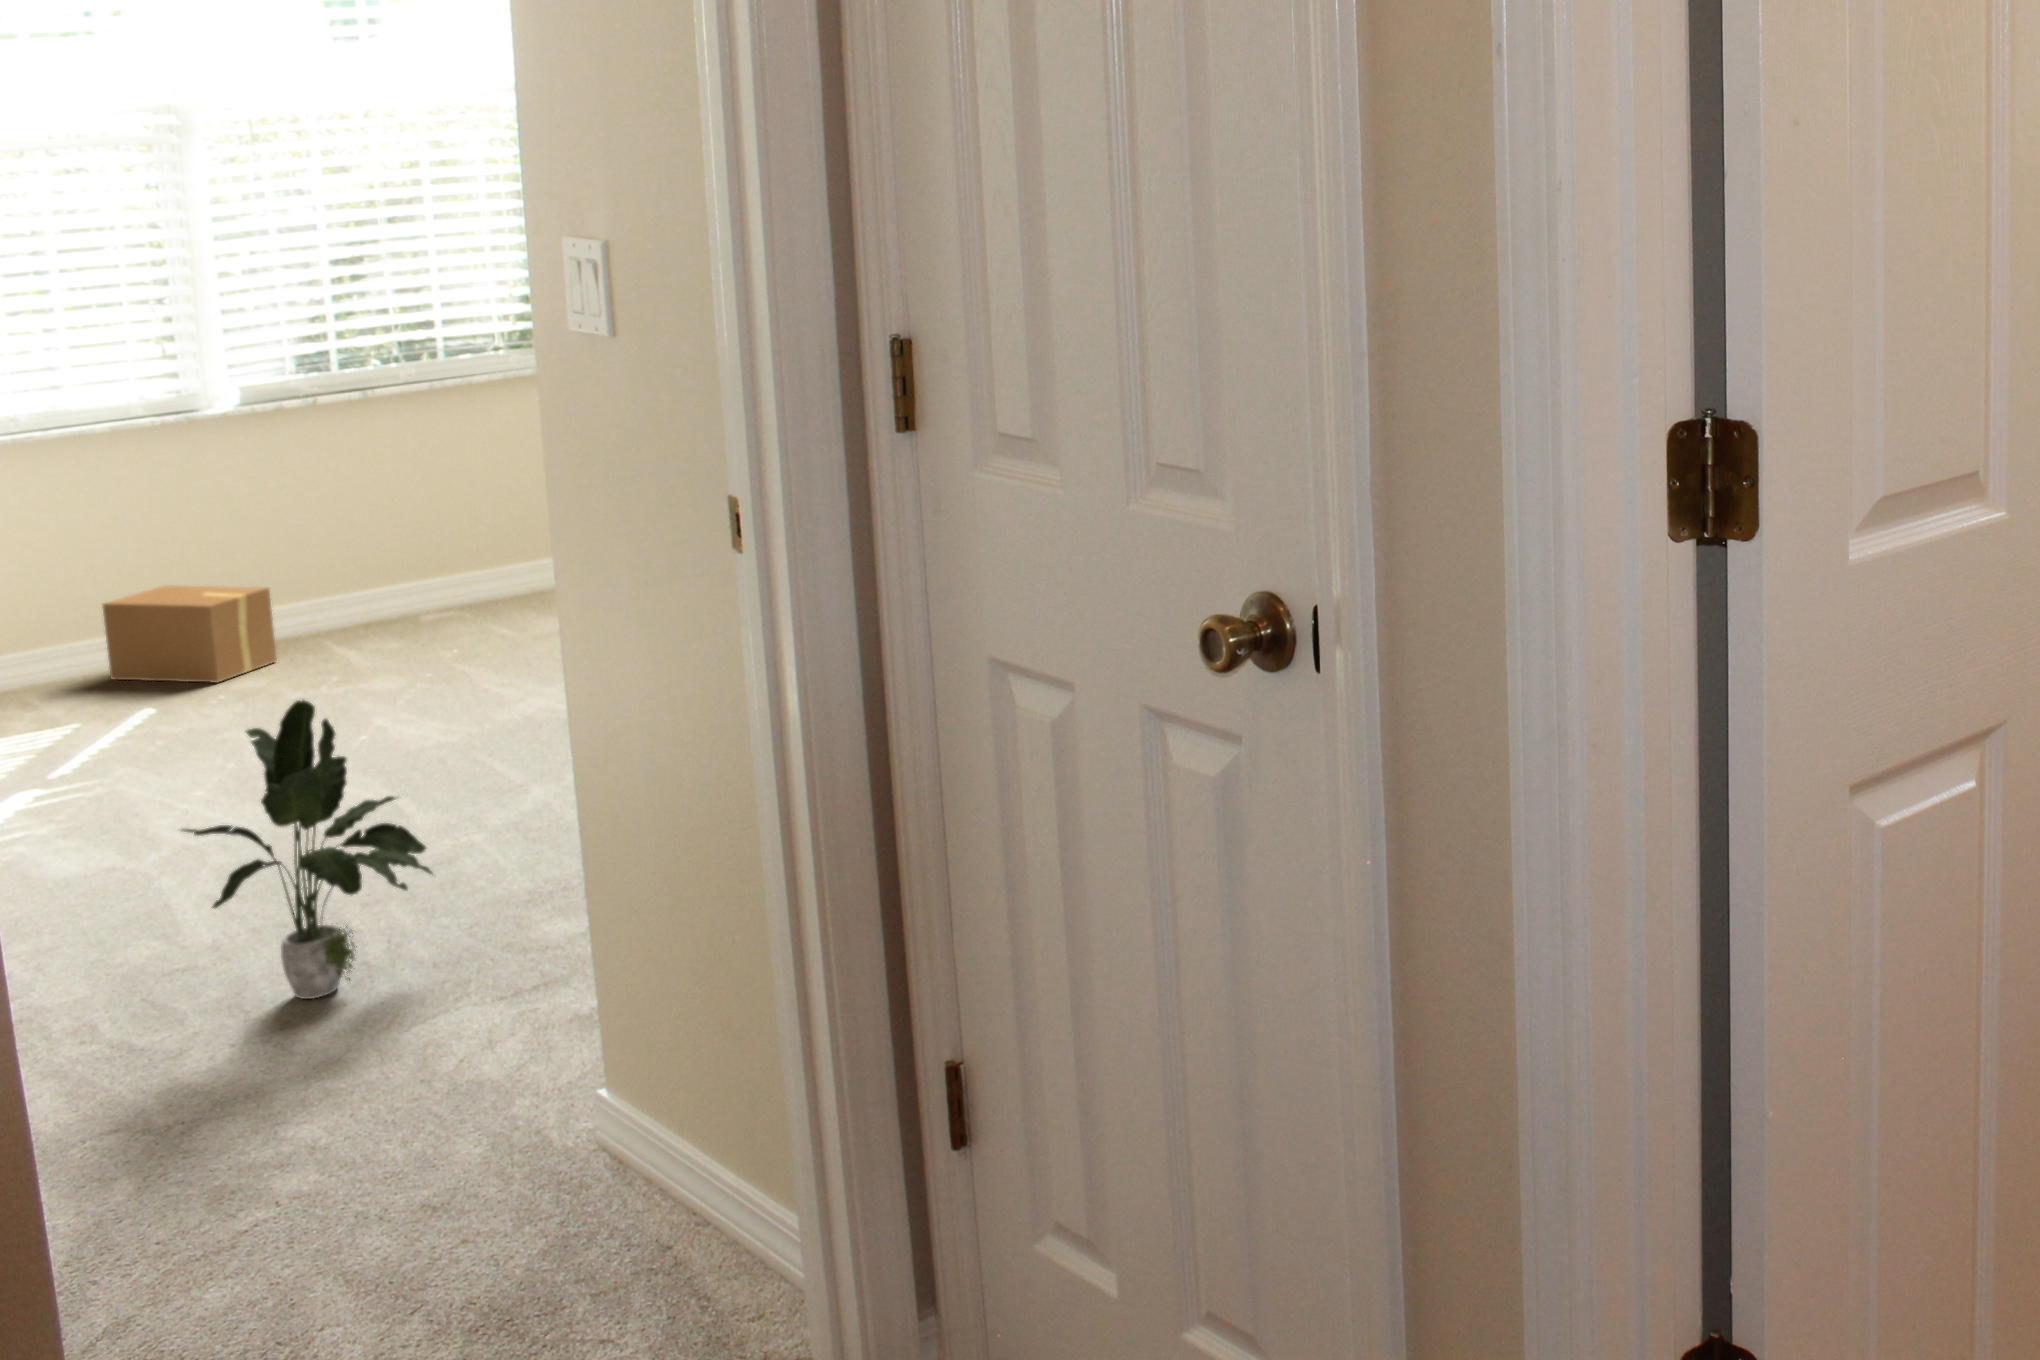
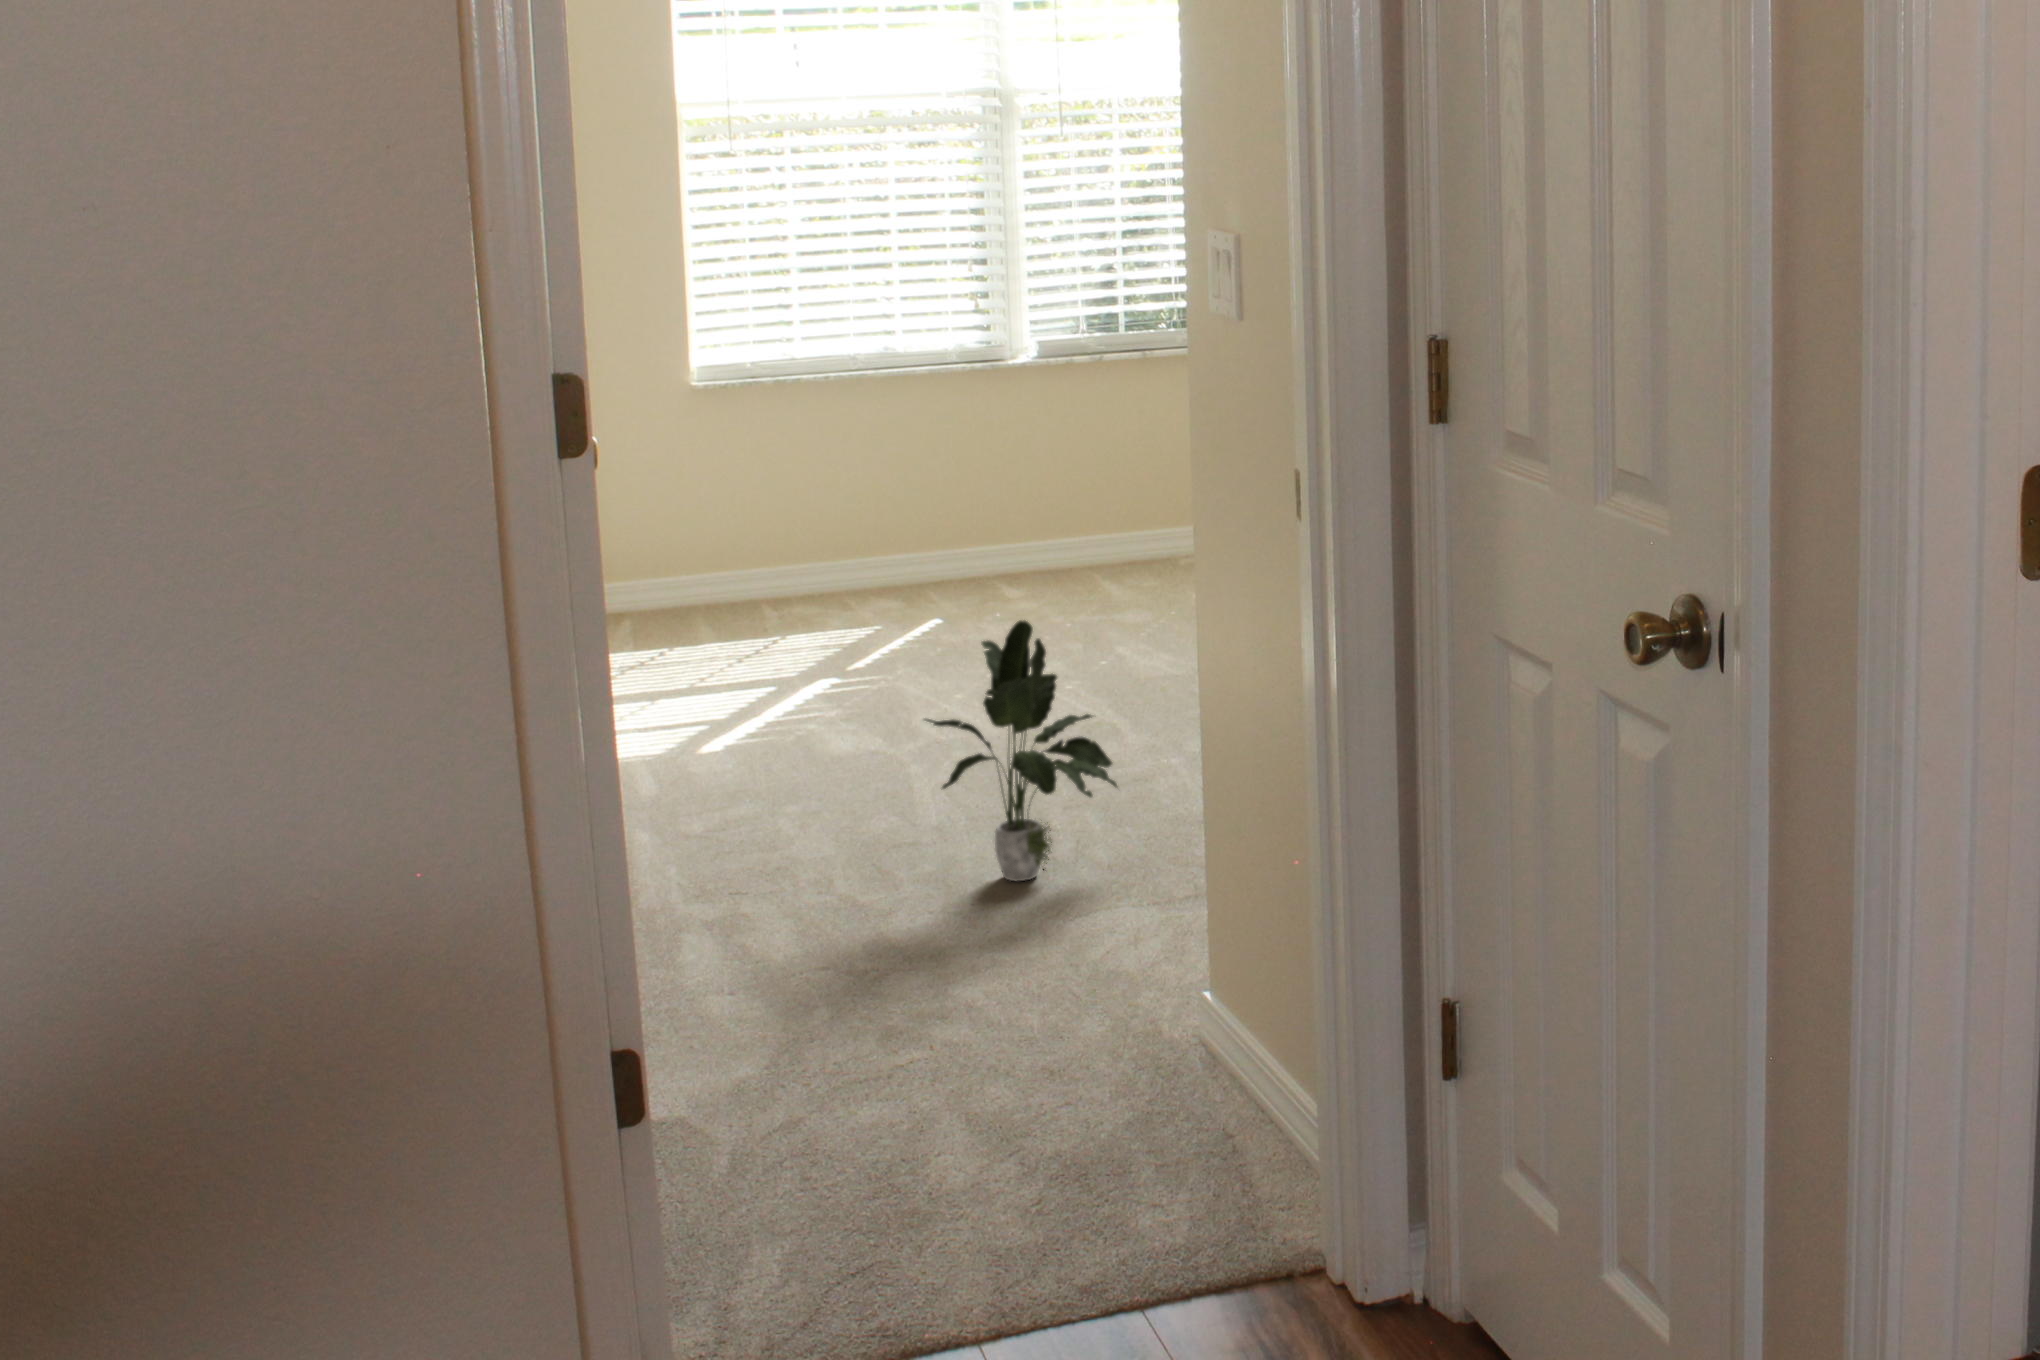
cardboard box: present [102,585,277,683] -> none [921,514,1052,605]

